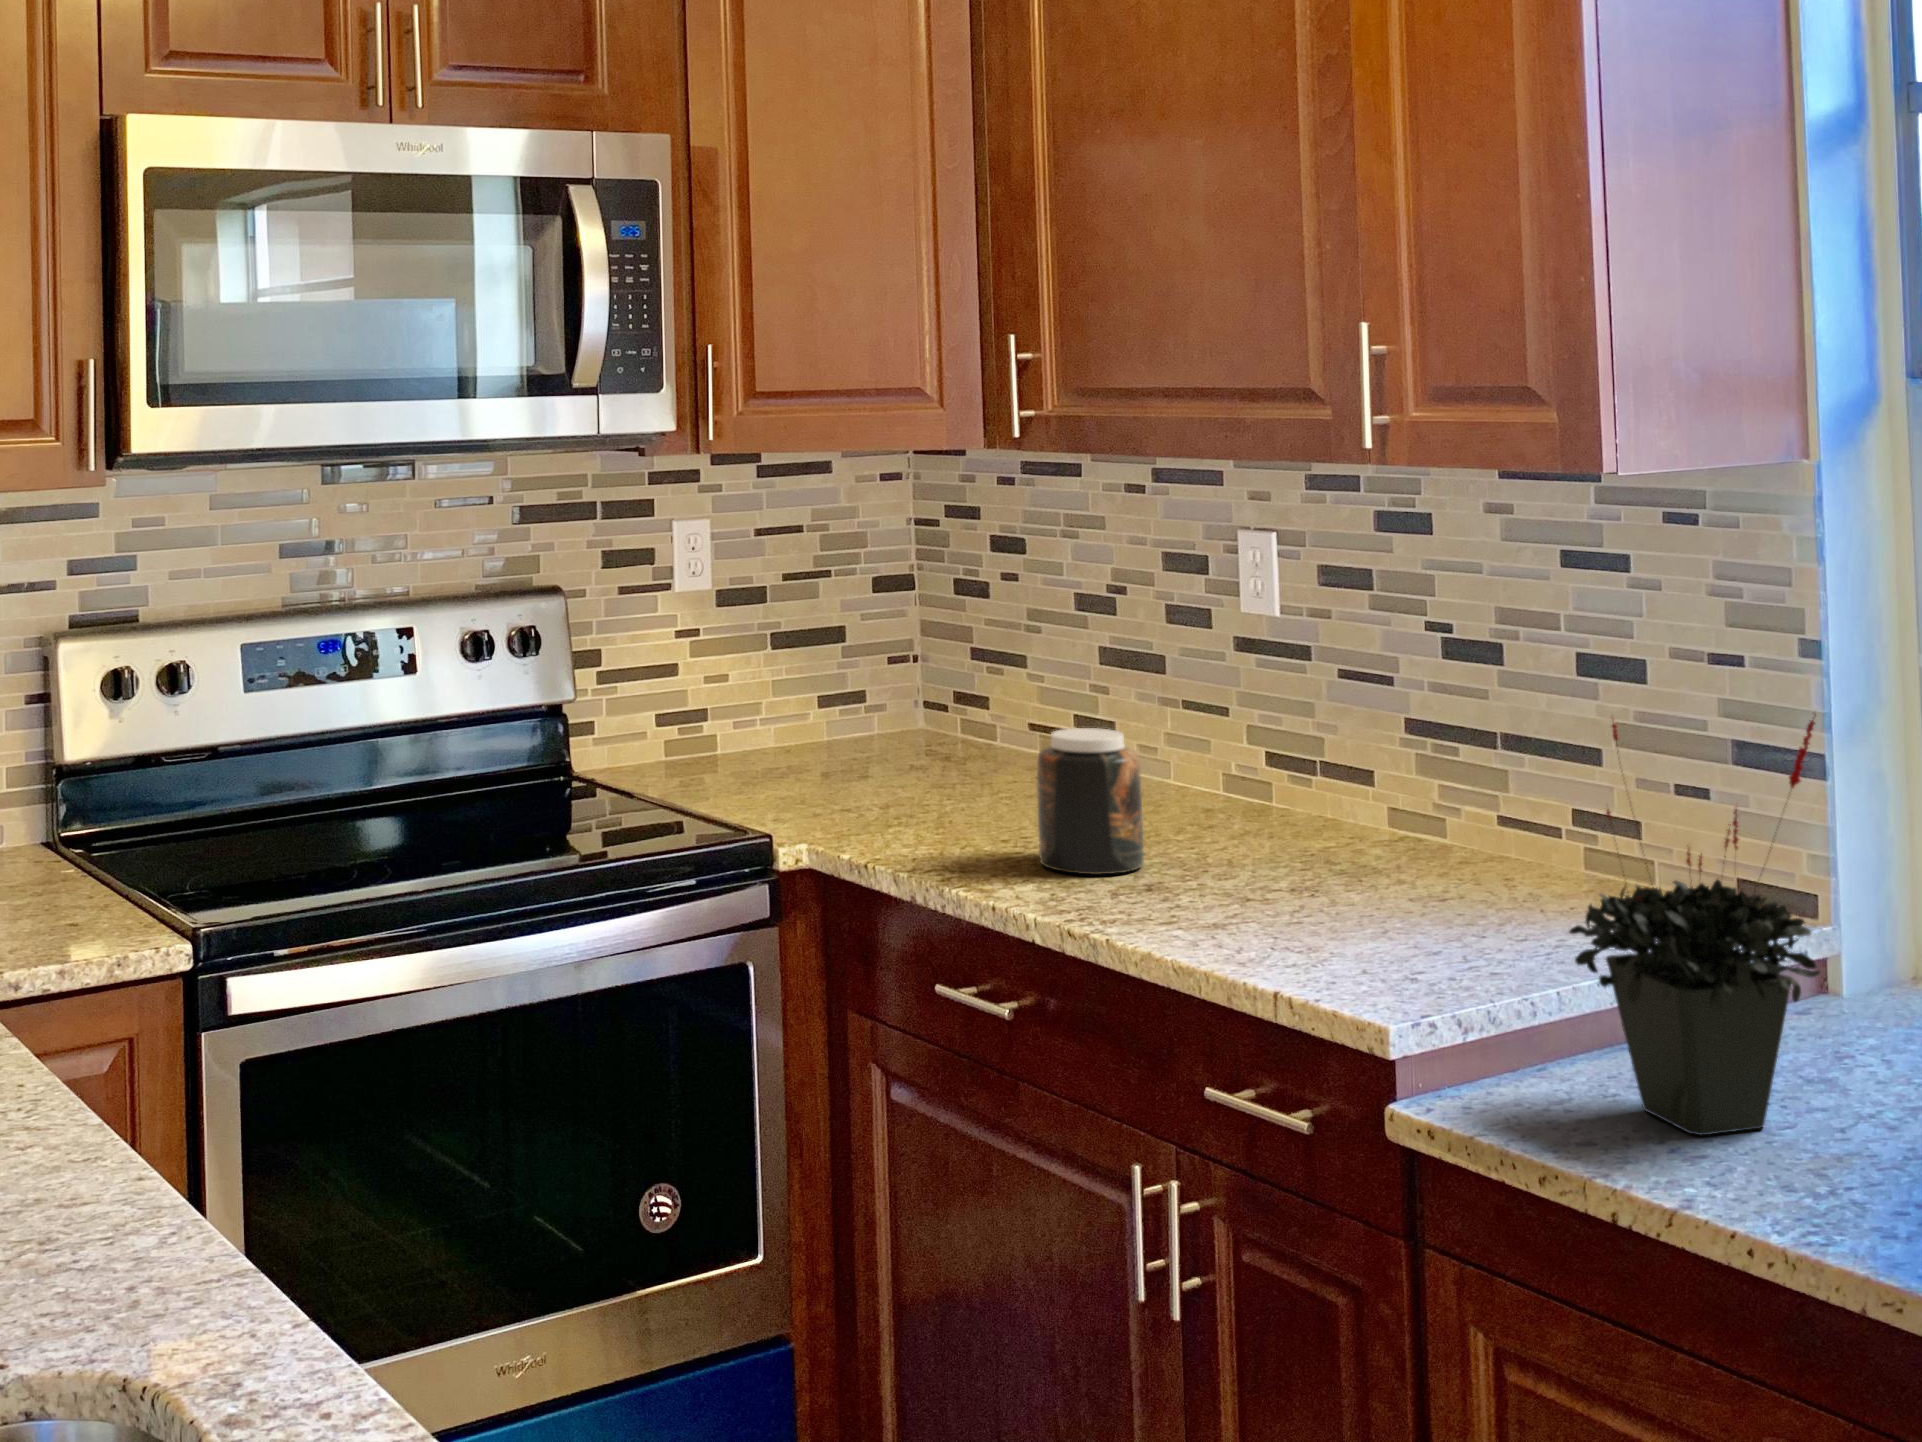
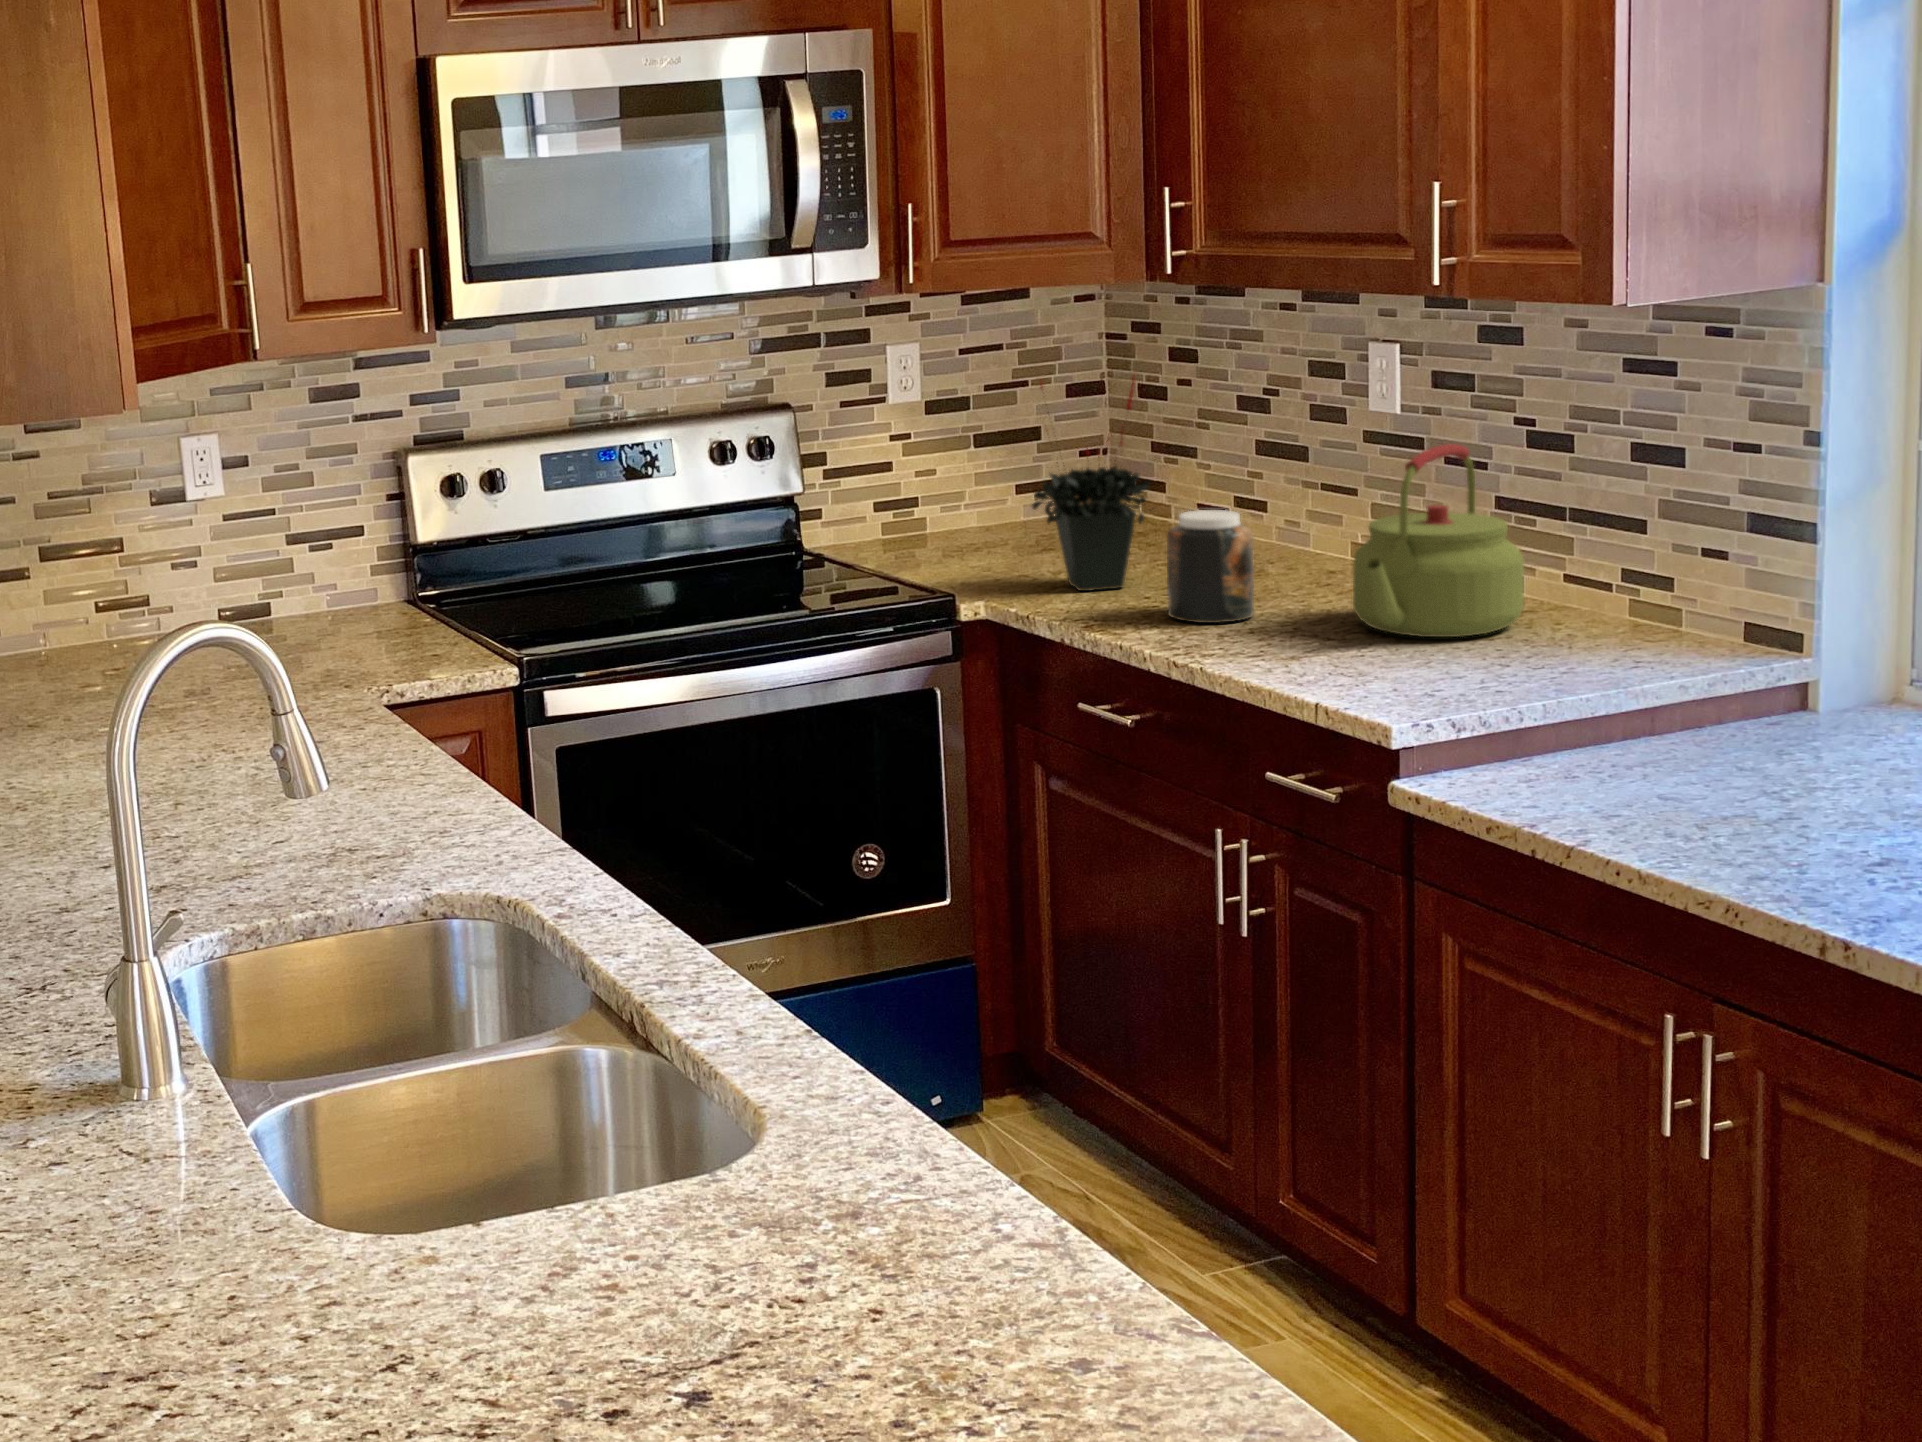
kettle: none [1265,650,1467,894] -> present [1353,444,1524,637]
potted plant: present [1569,714,1820,1135] -> present [1032,375,1149,591]

